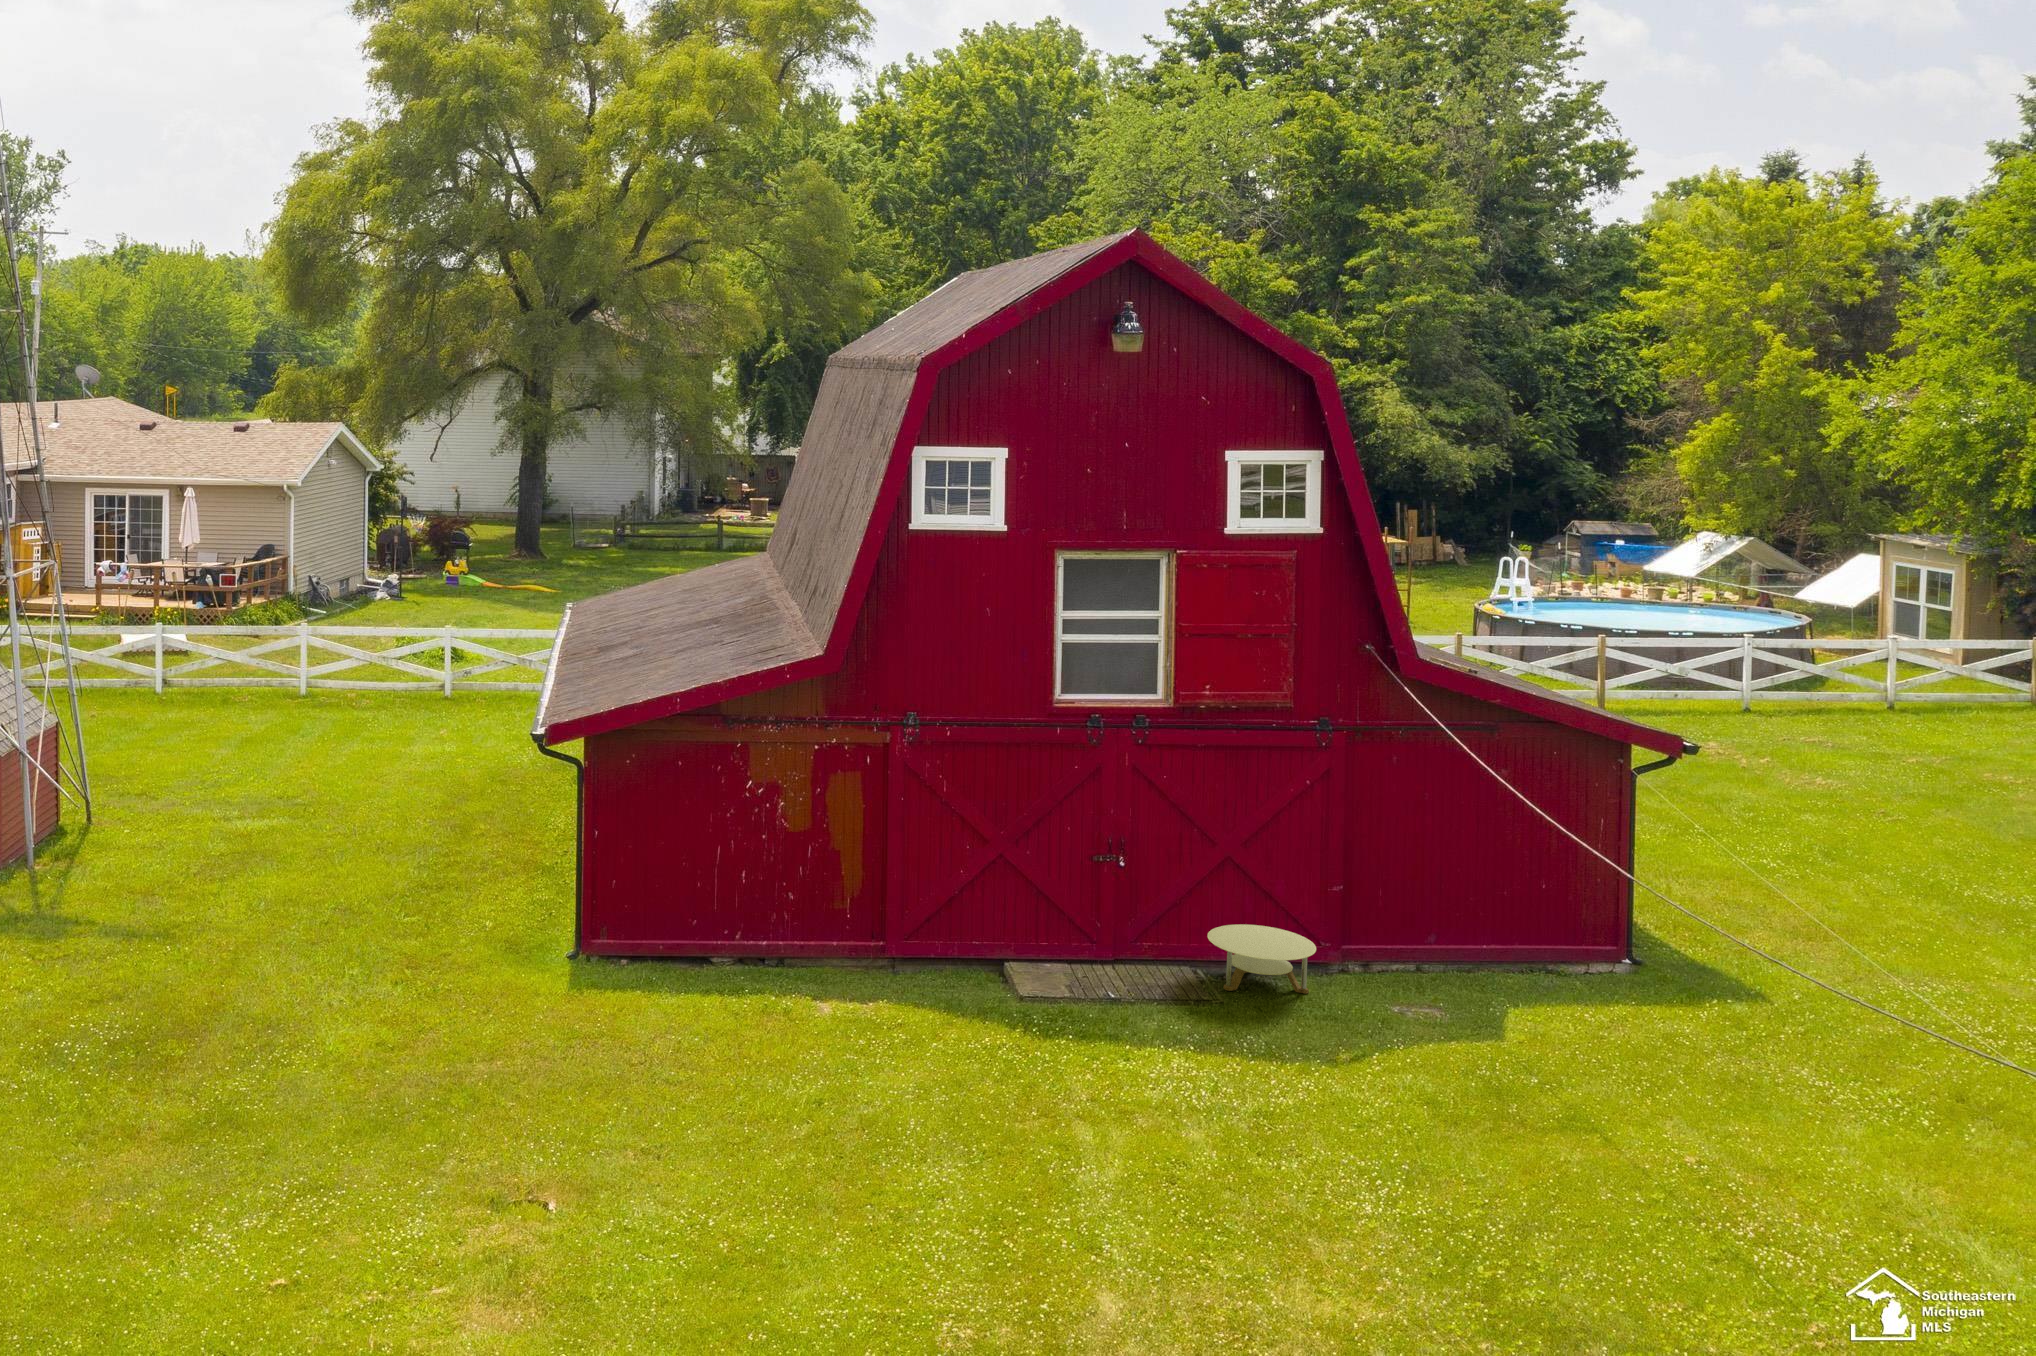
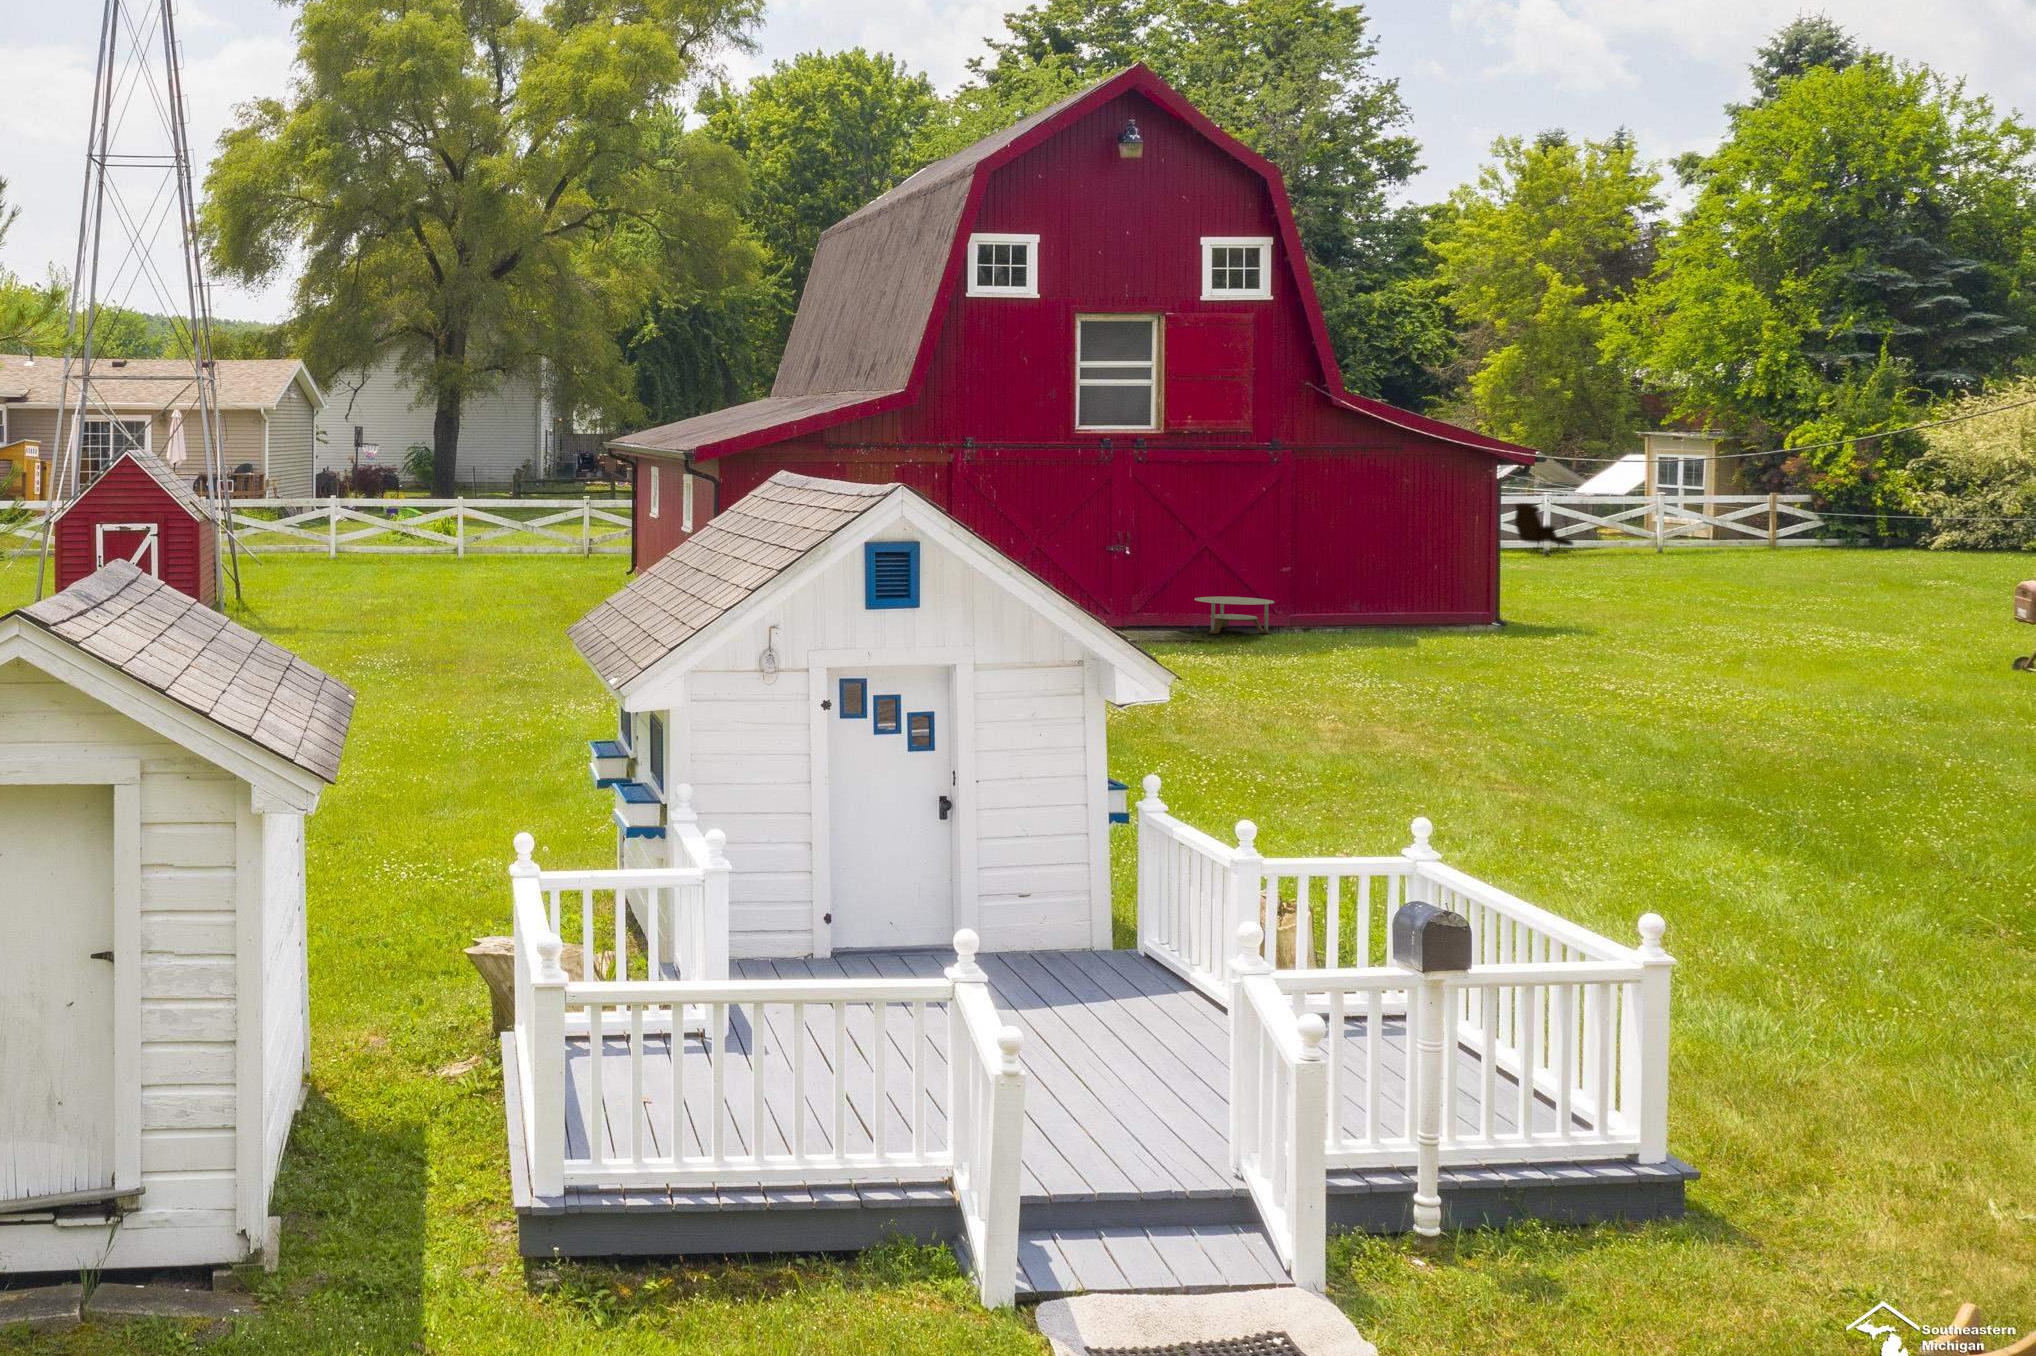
lounge chair: none [1698,672,1774,737] -> present [1515,503,1573,553]

